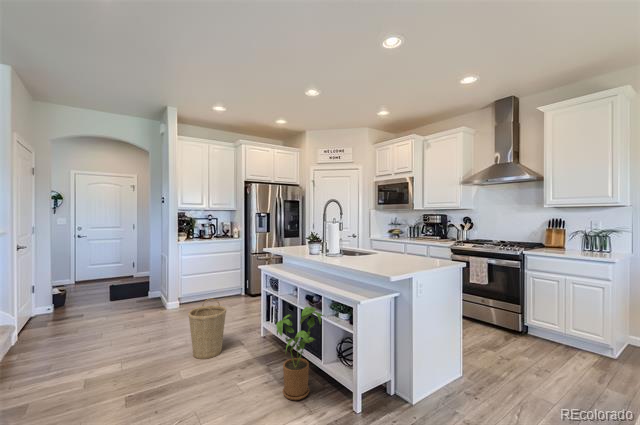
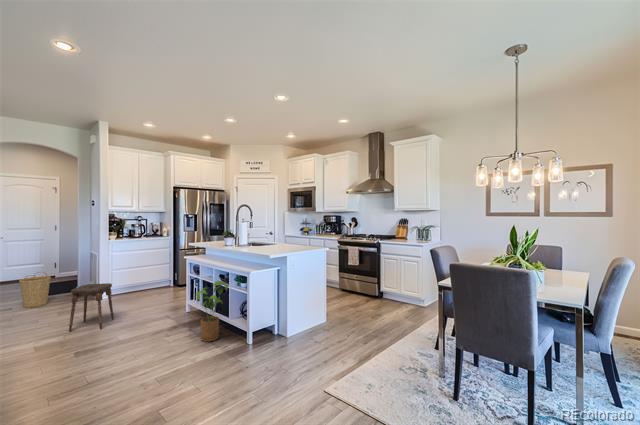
stool: none [122,296,176,358] -> present [69,283,114,332]
basket: present [188,299,226,359] -> present [19,272,51,308]

